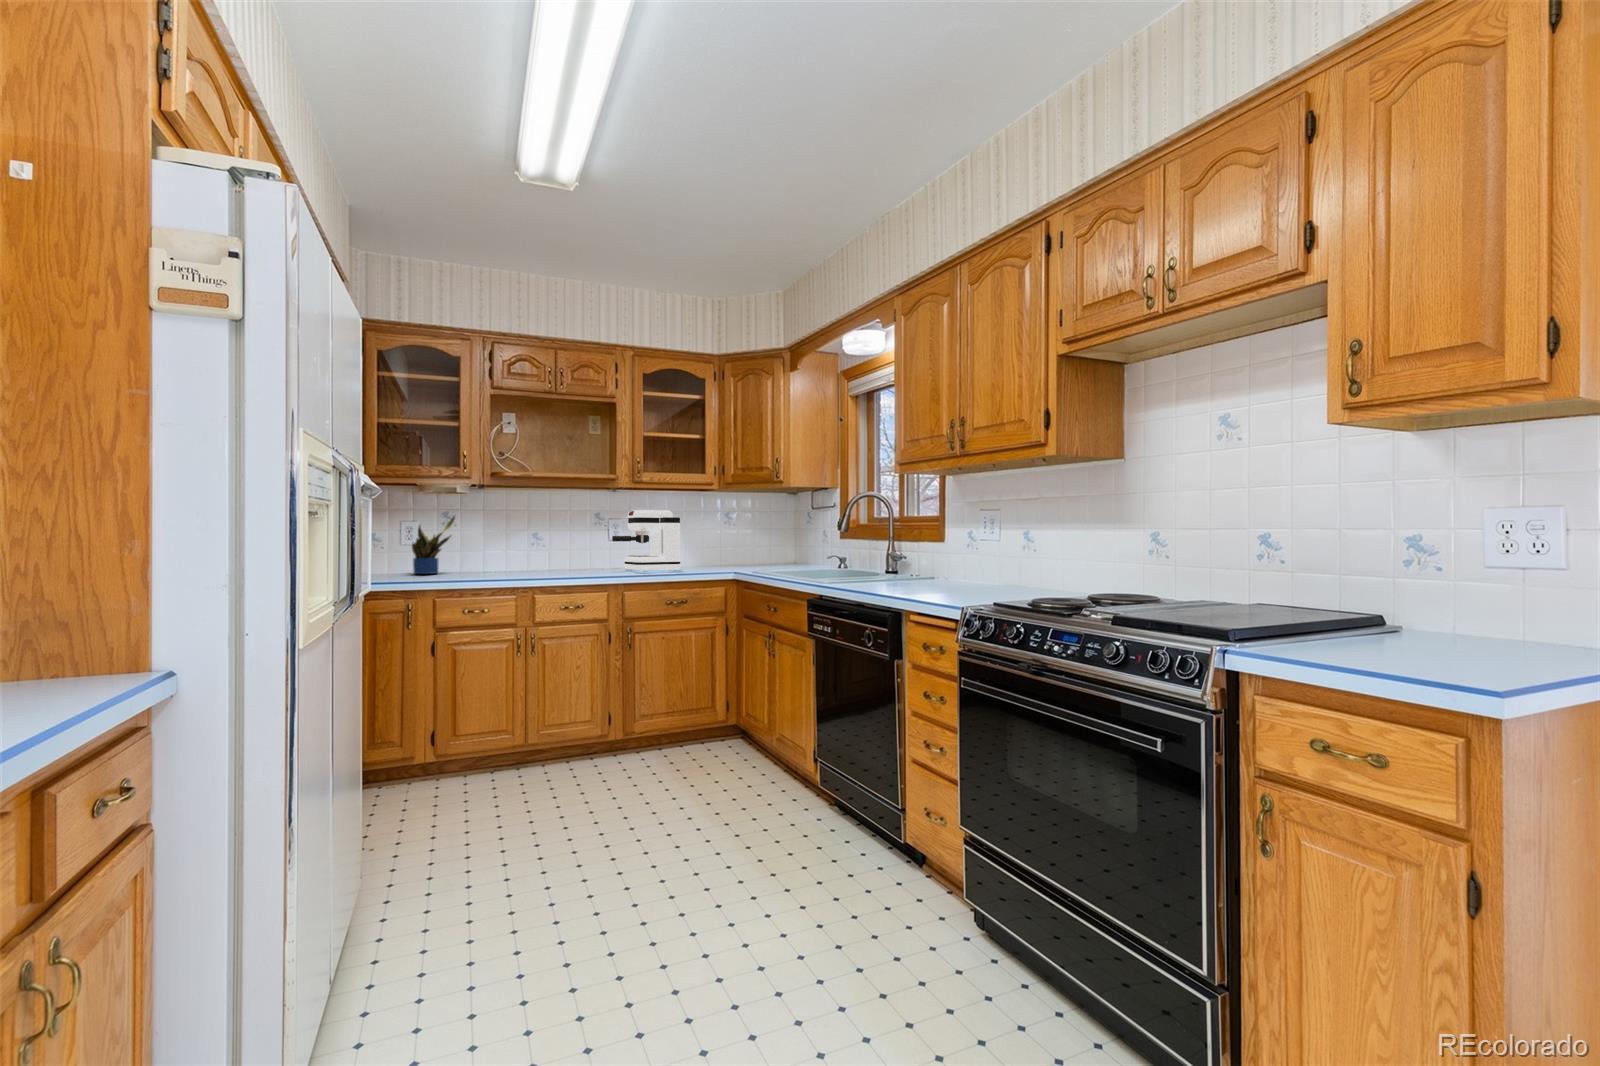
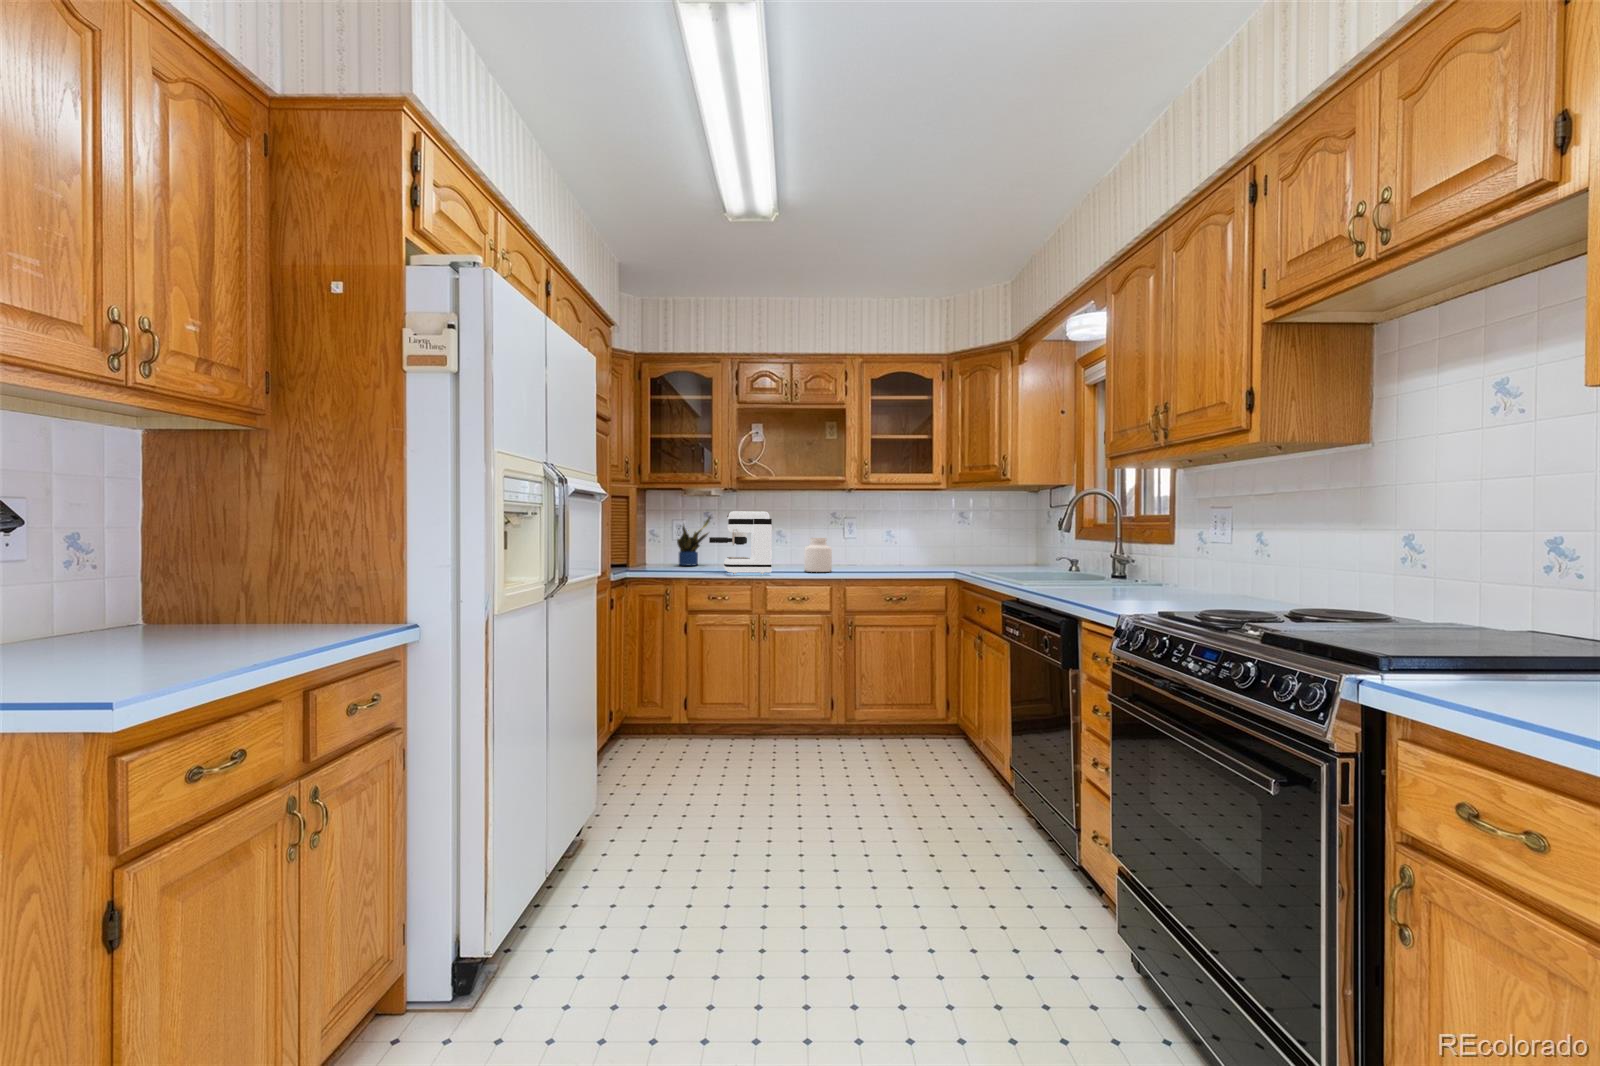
coffee maker: present [612,510,680,572] -> present [709,511,772,574]
jar: none [574,541,604,577] -> present [804,538,832,572]

